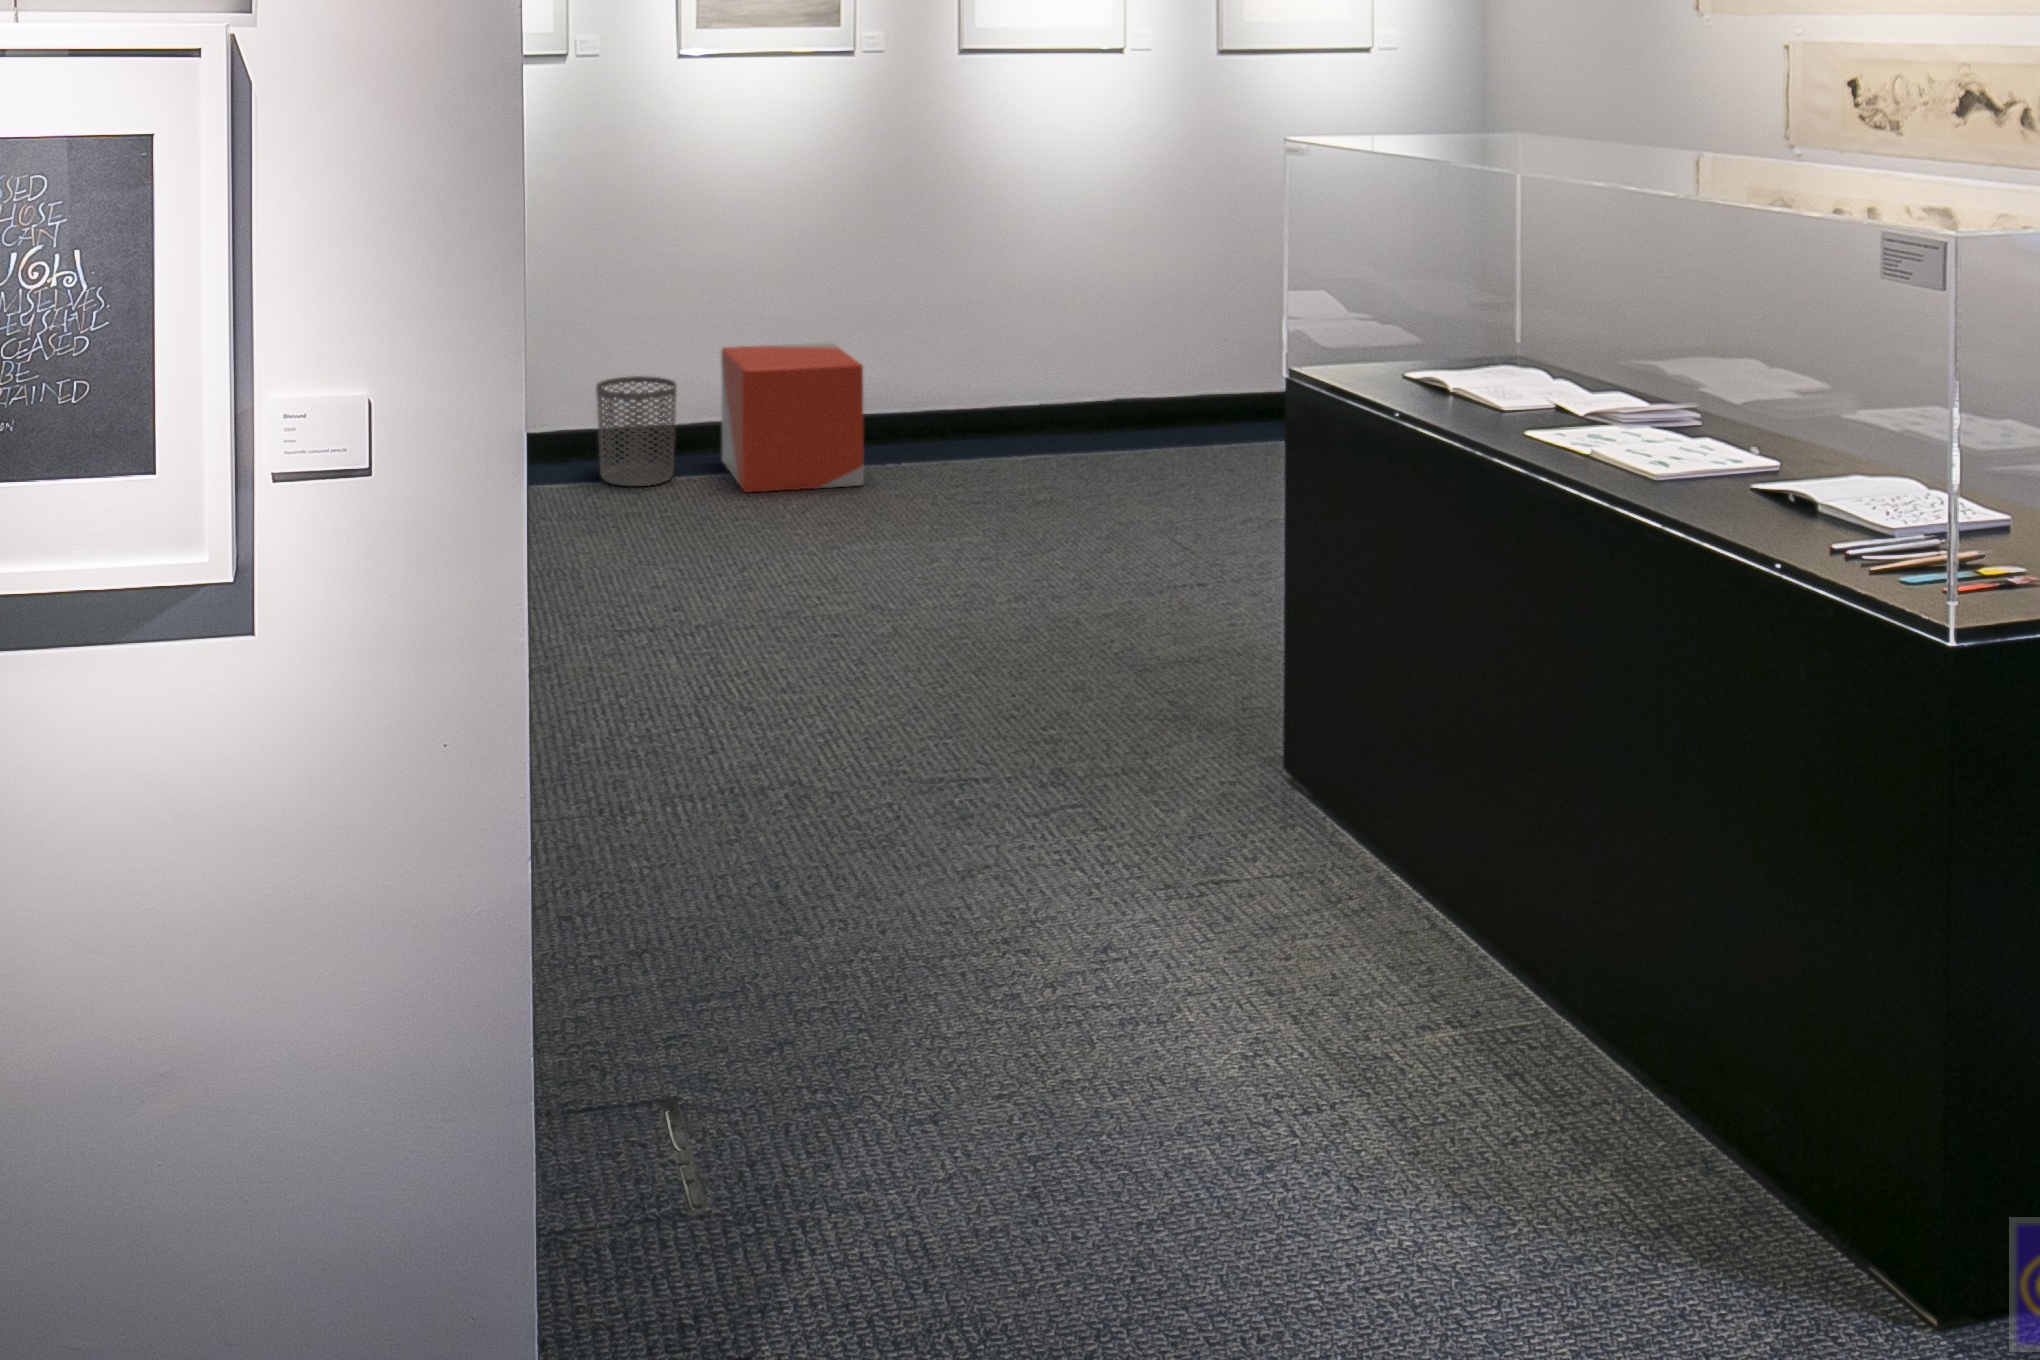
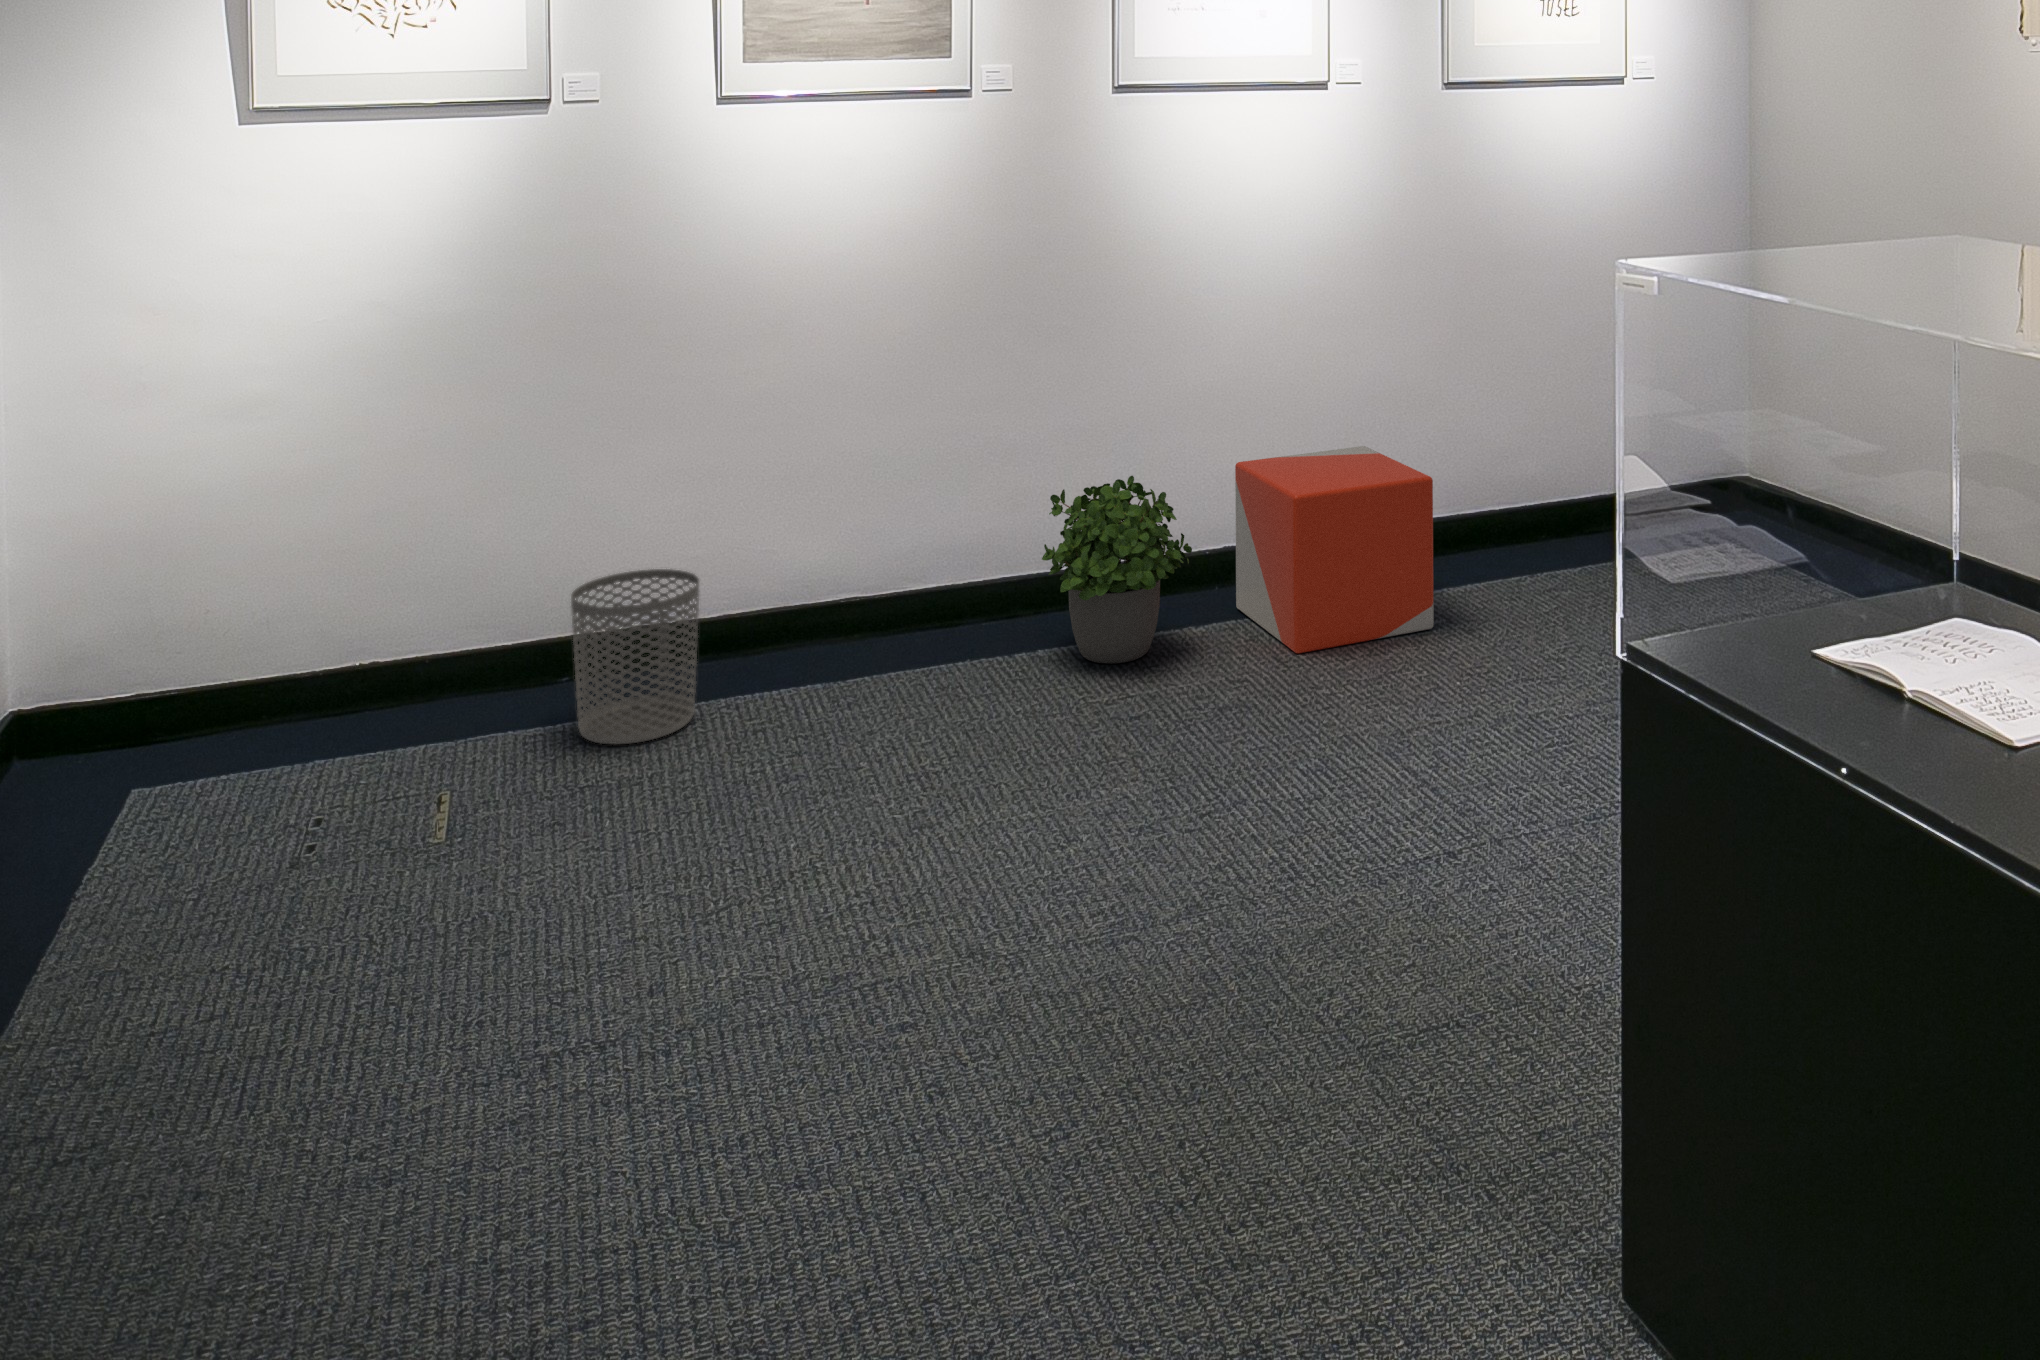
potted plant: none [904,336,1015,469] -> present [1042,476,1192,664]
stool: present [721,343,864,492] -> present [1235,446,1434,654]

